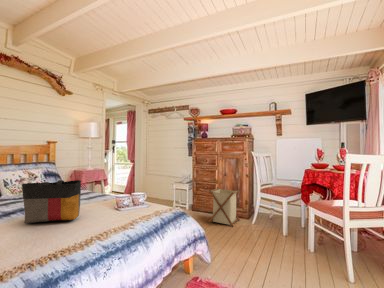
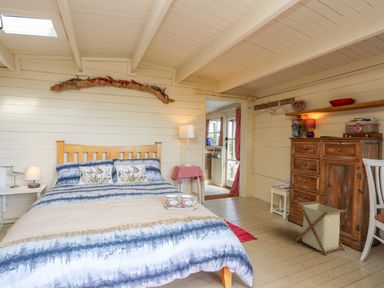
tote bag: present [22,180,81,223] -> none [98,179,132,210]

